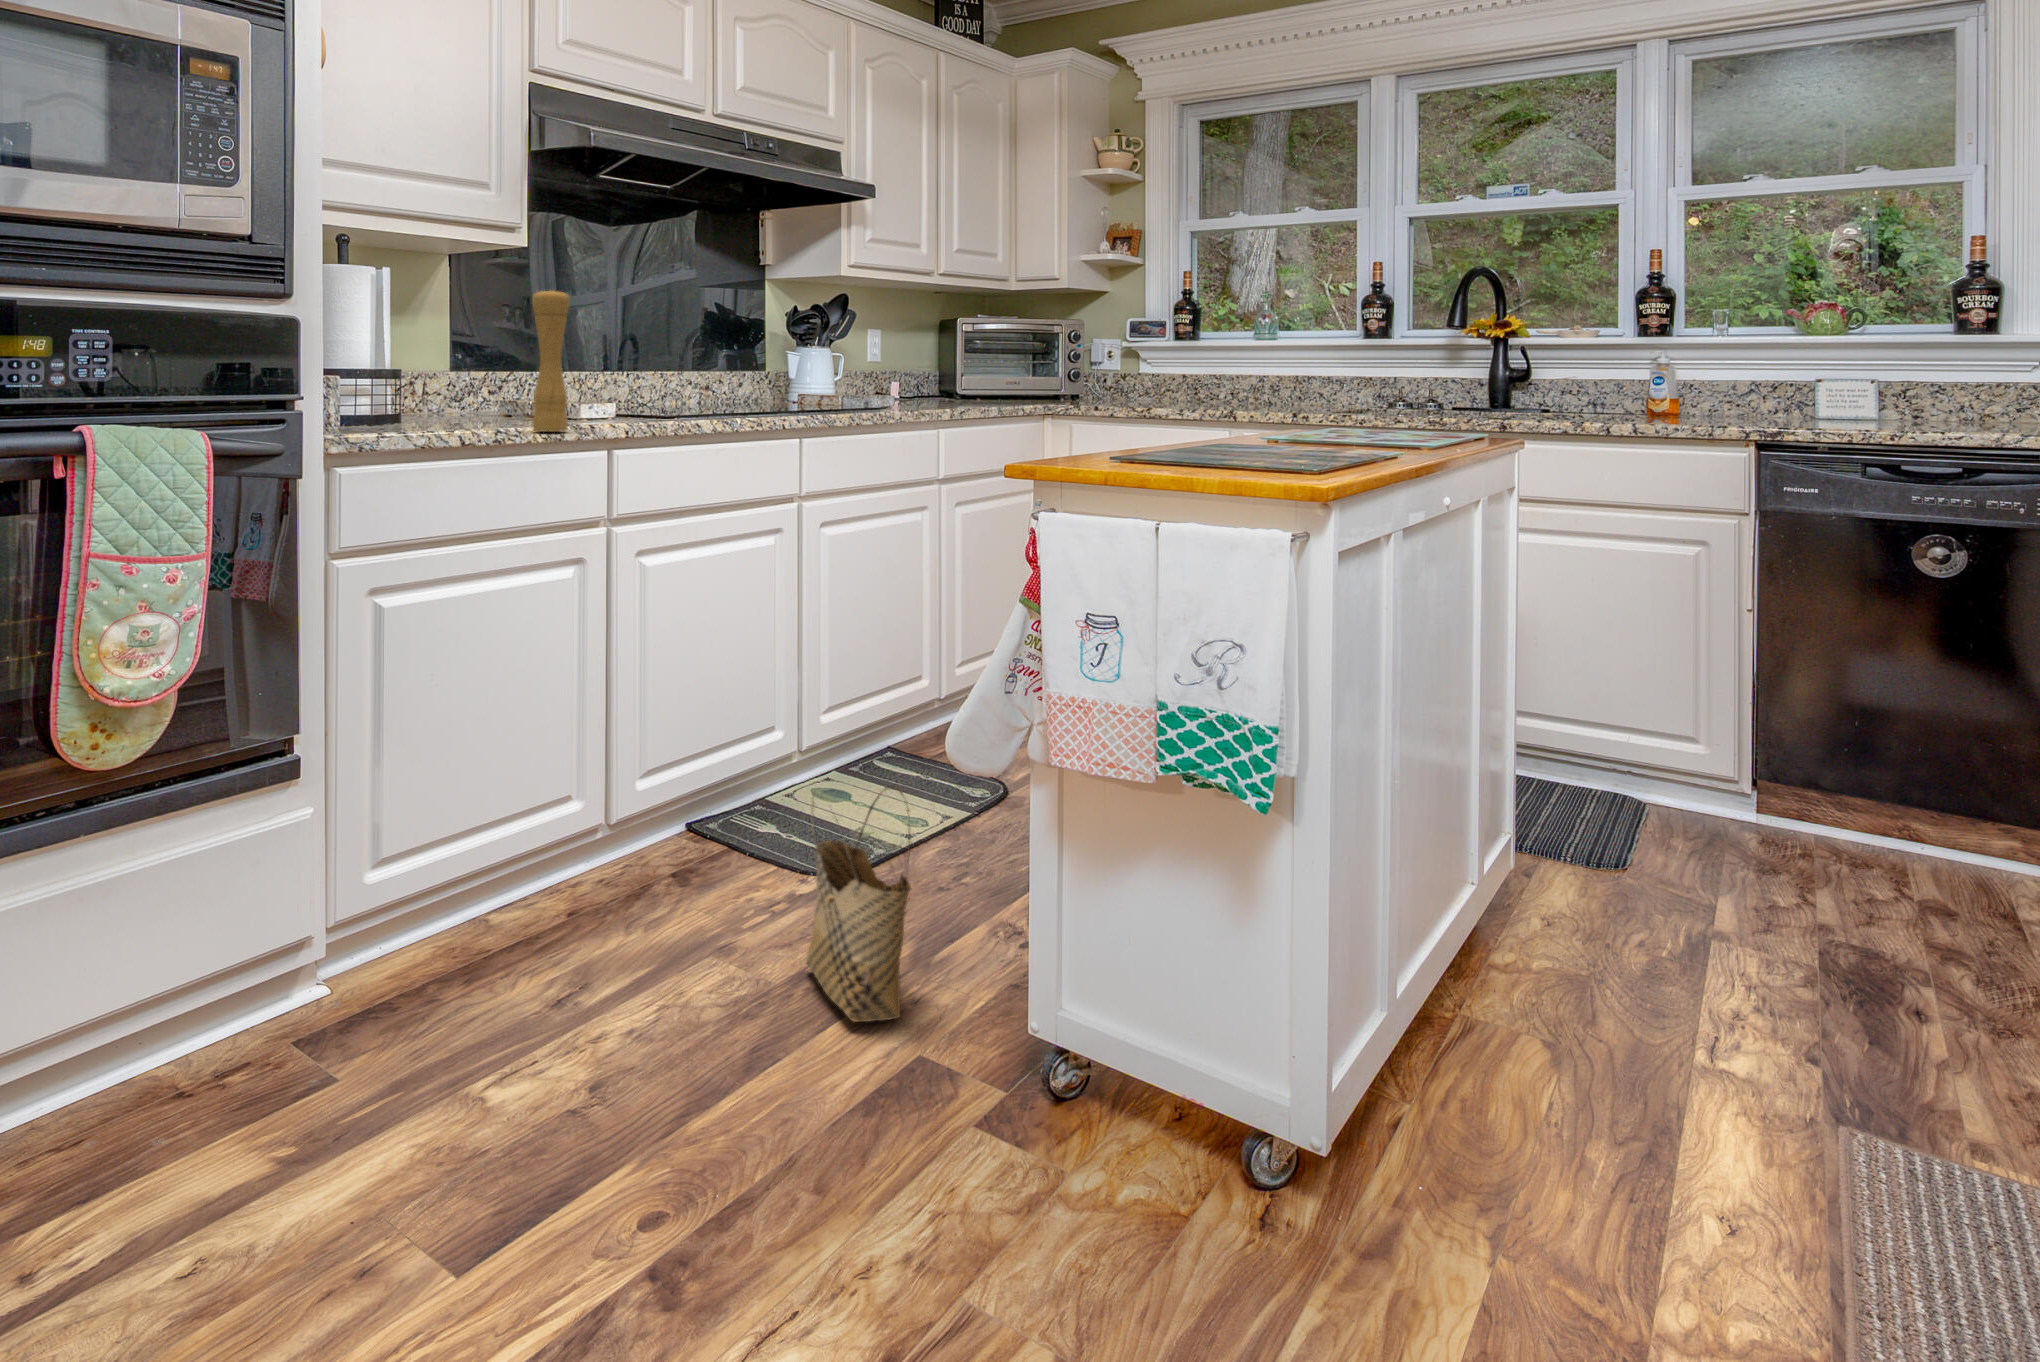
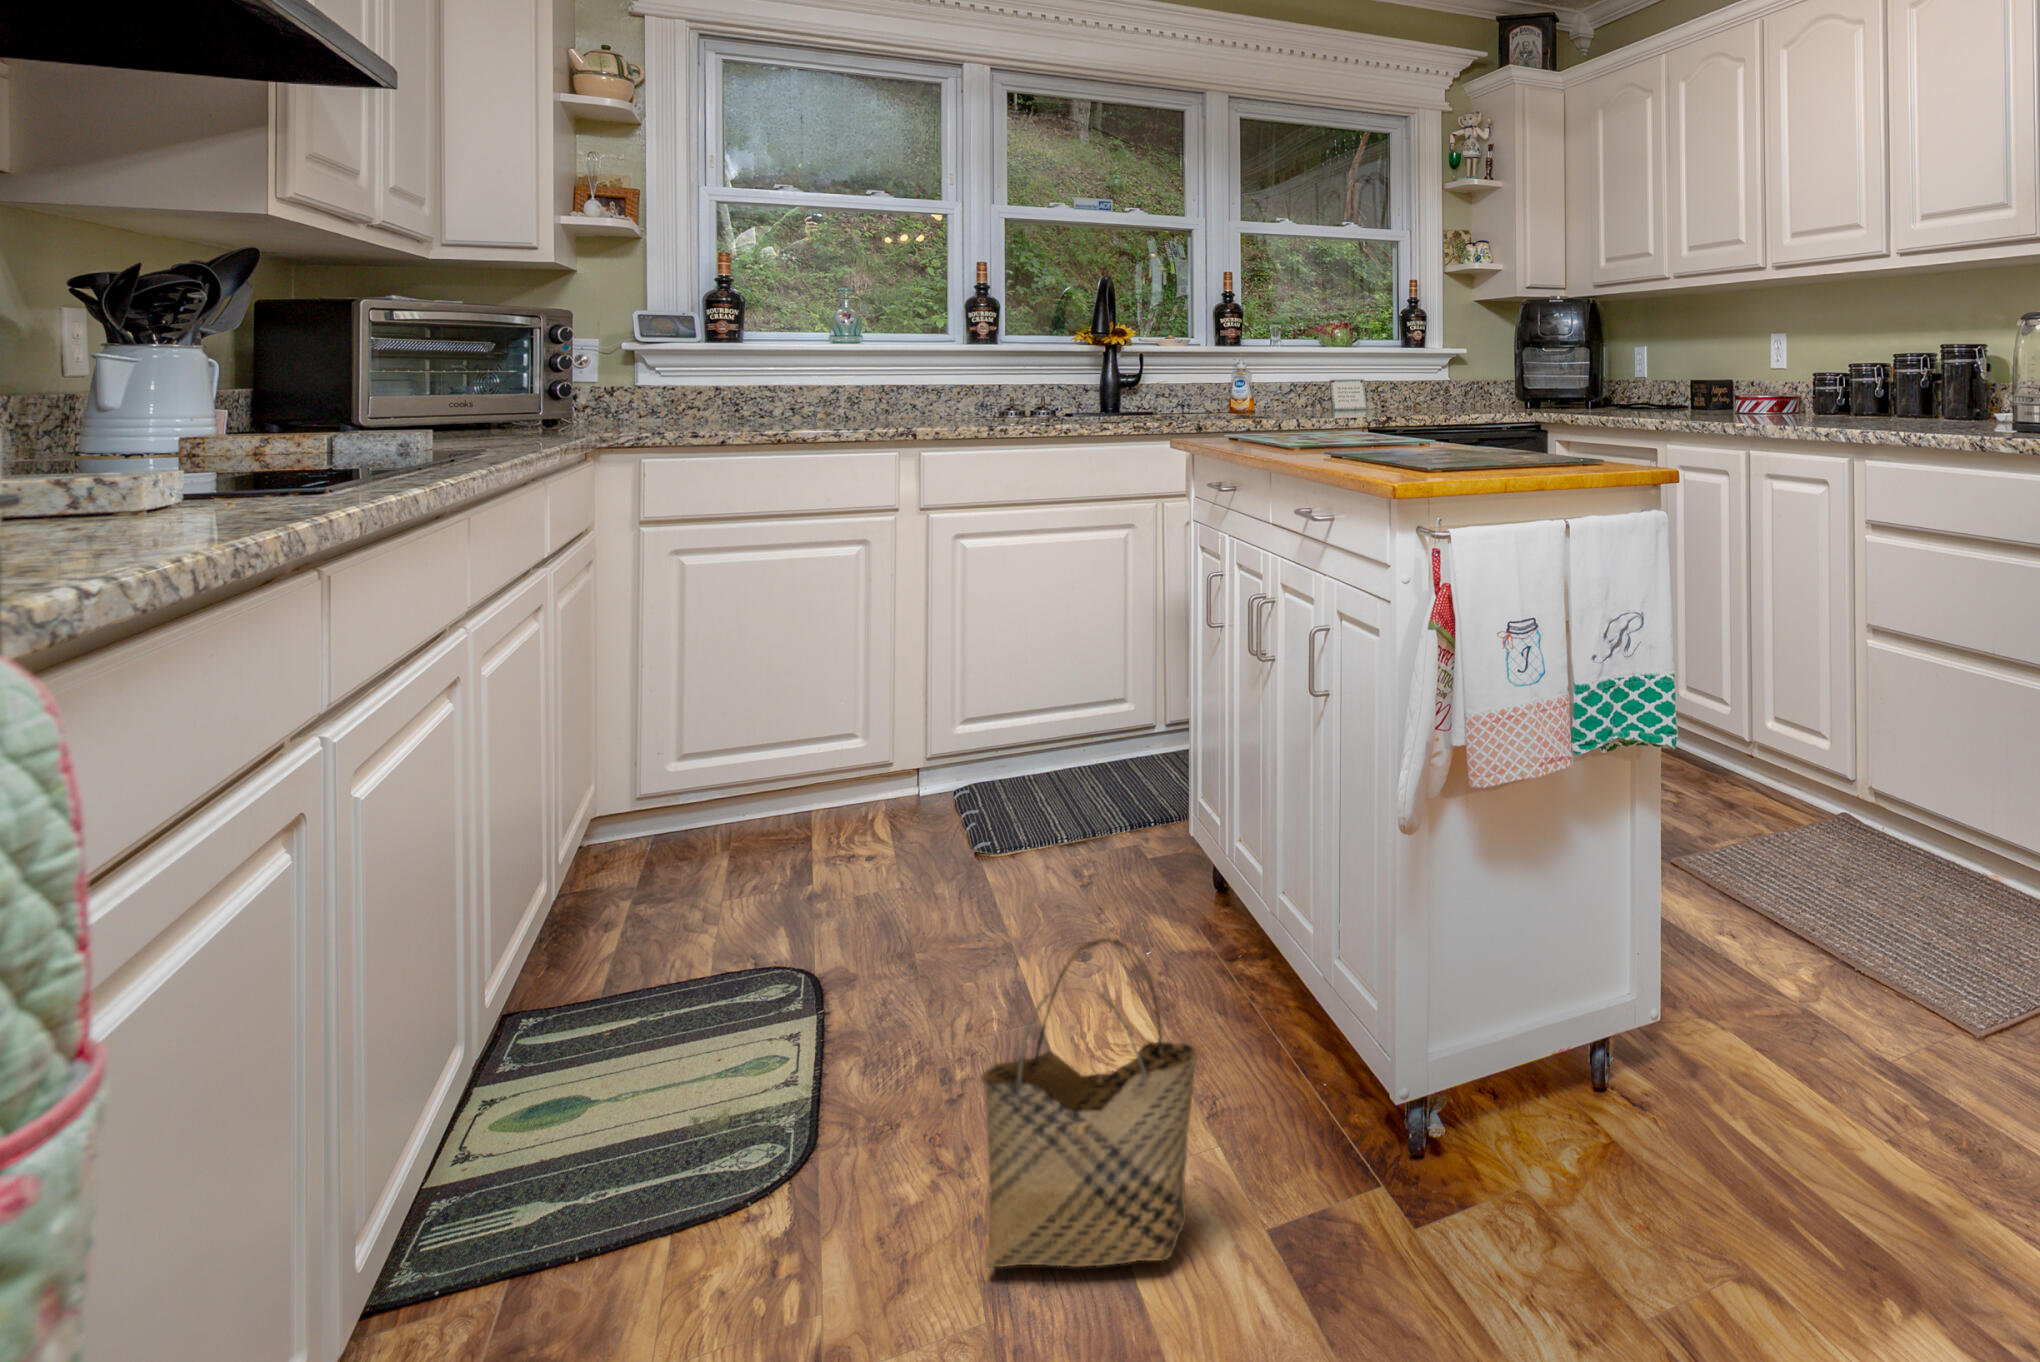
pepper mill: present [532,289,570,432] -> none [84,198,210,538]

